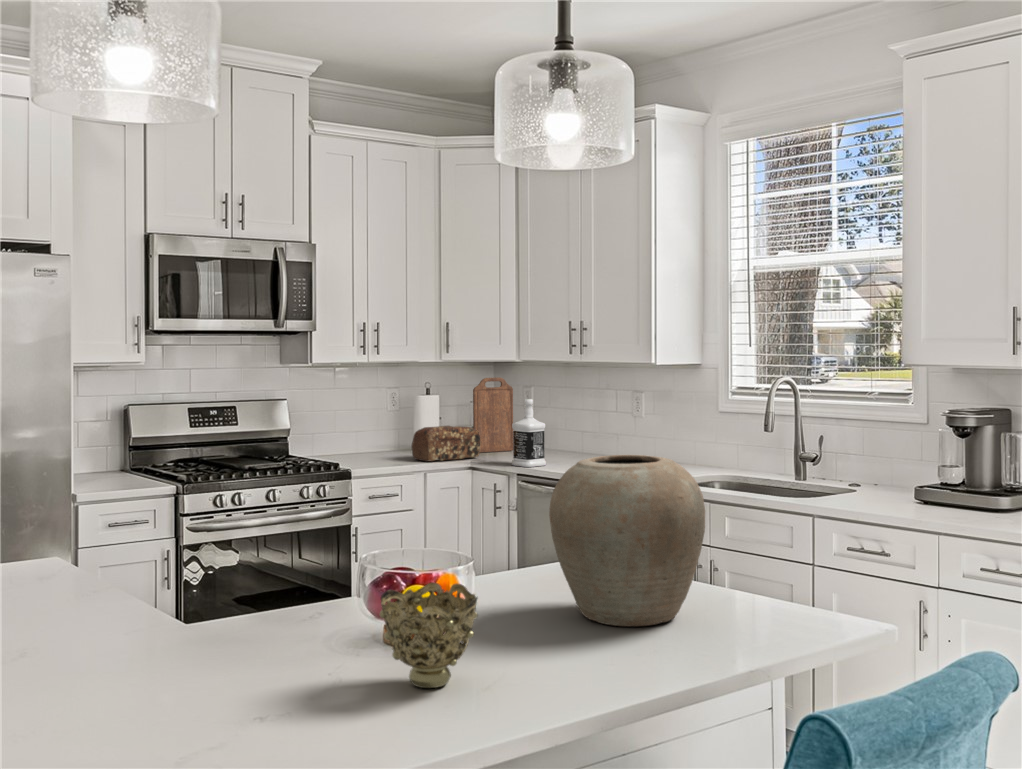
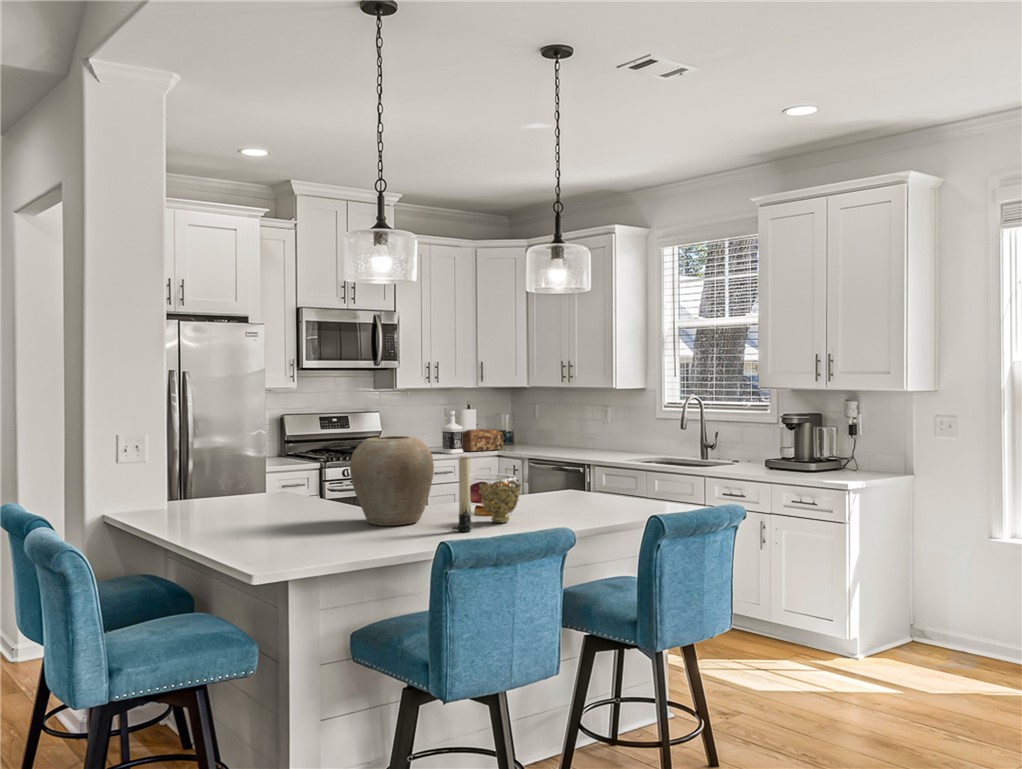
cutting board: present [473,378,513,452] -> none [498,398,524,447]
bottle: present [512,399,546,467] -> present [442,411,463,454]
vase: present [549,455,705,626] -> present [350,436,434,526]
candle: none [303,543,349,734] -> present [452,456,471,532]

